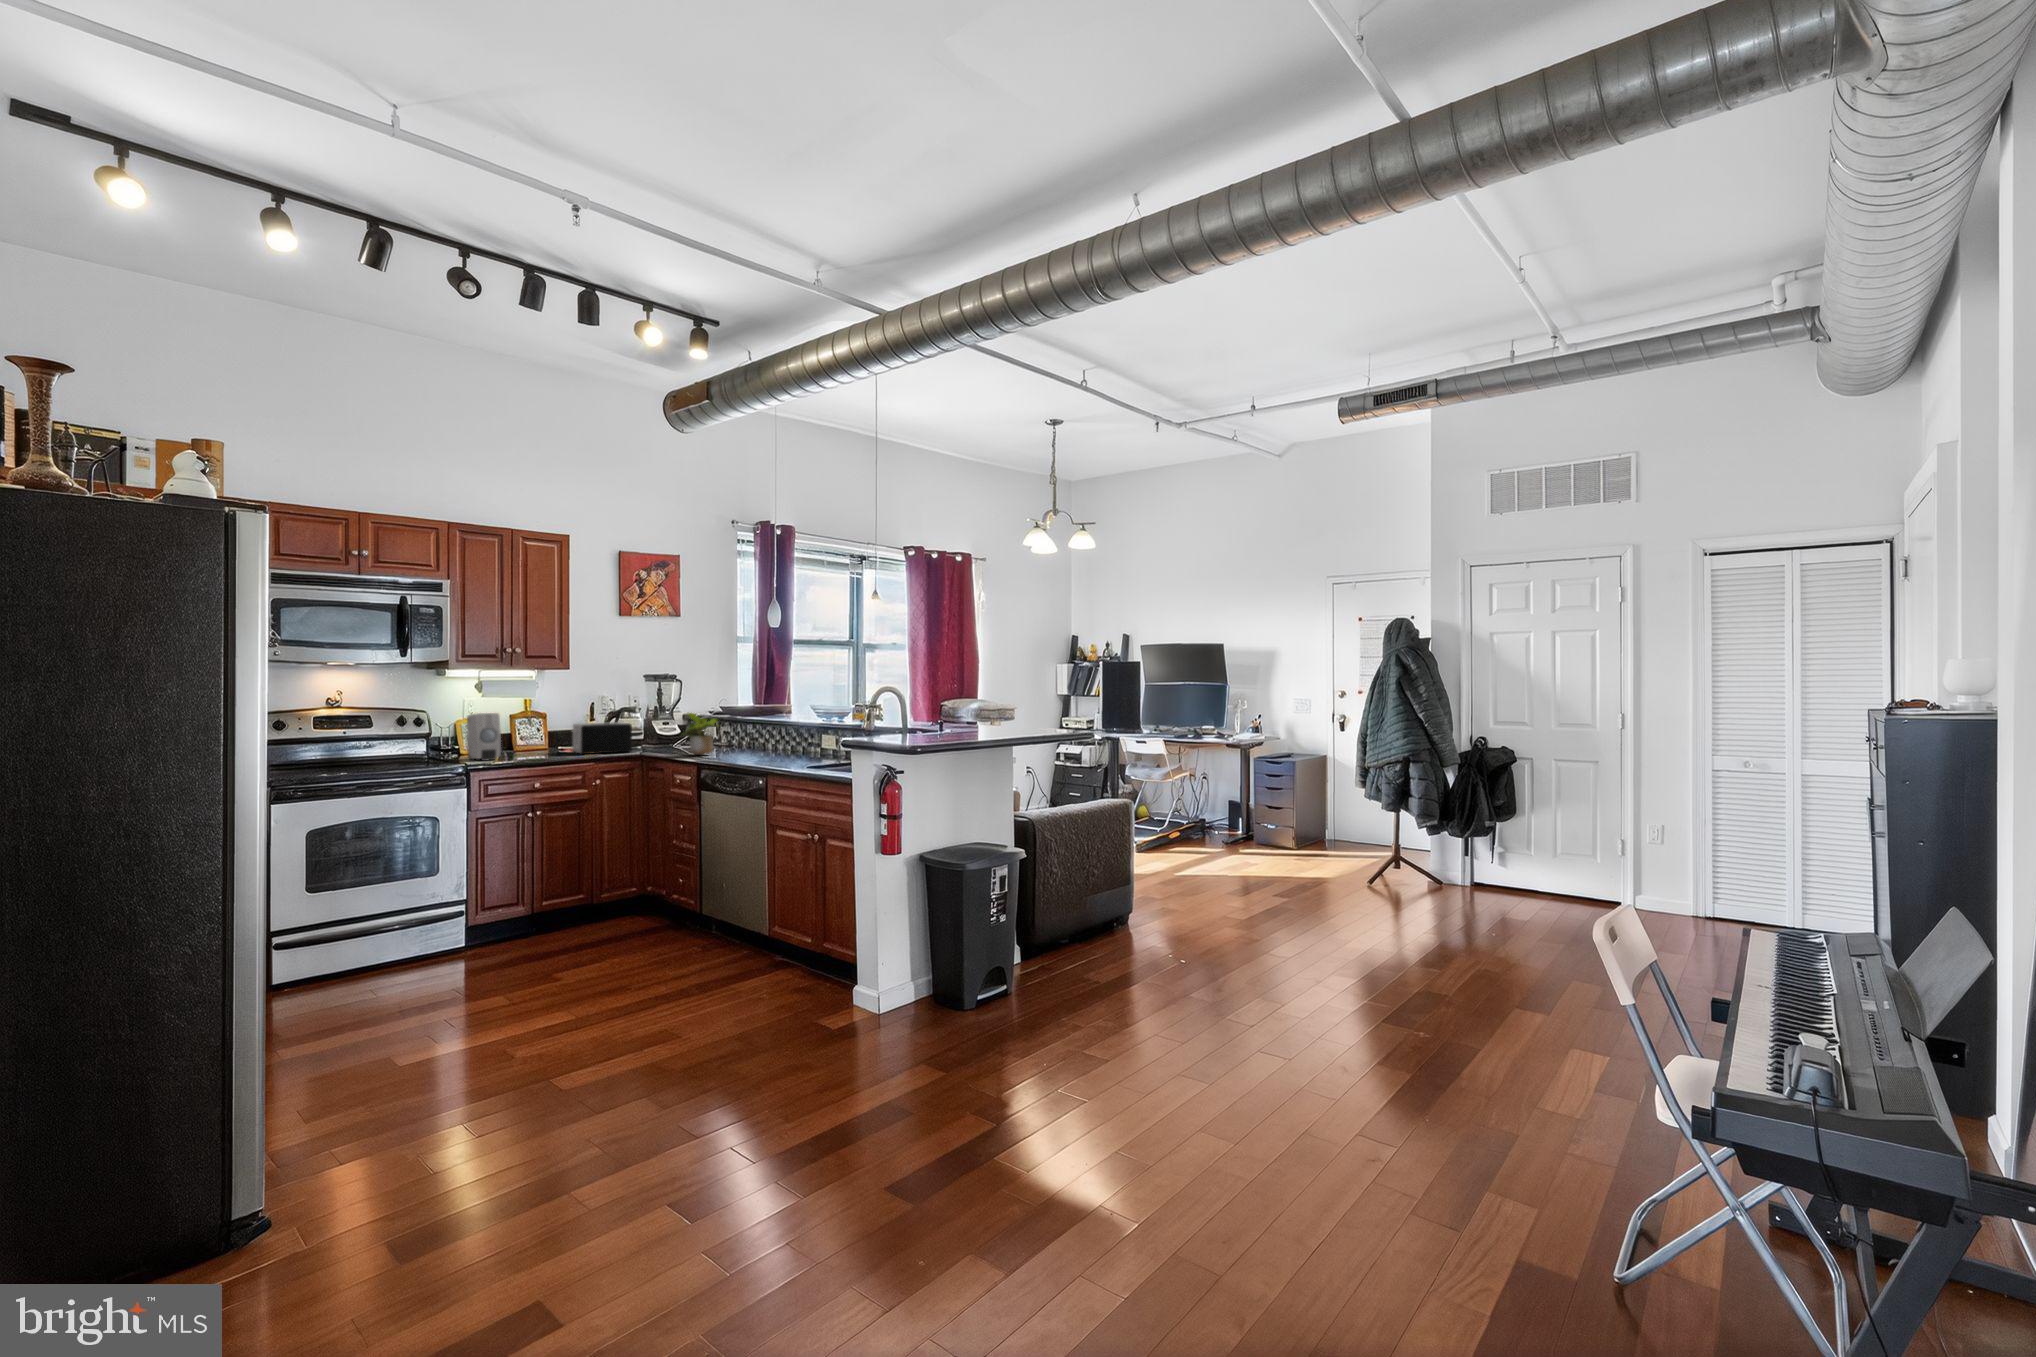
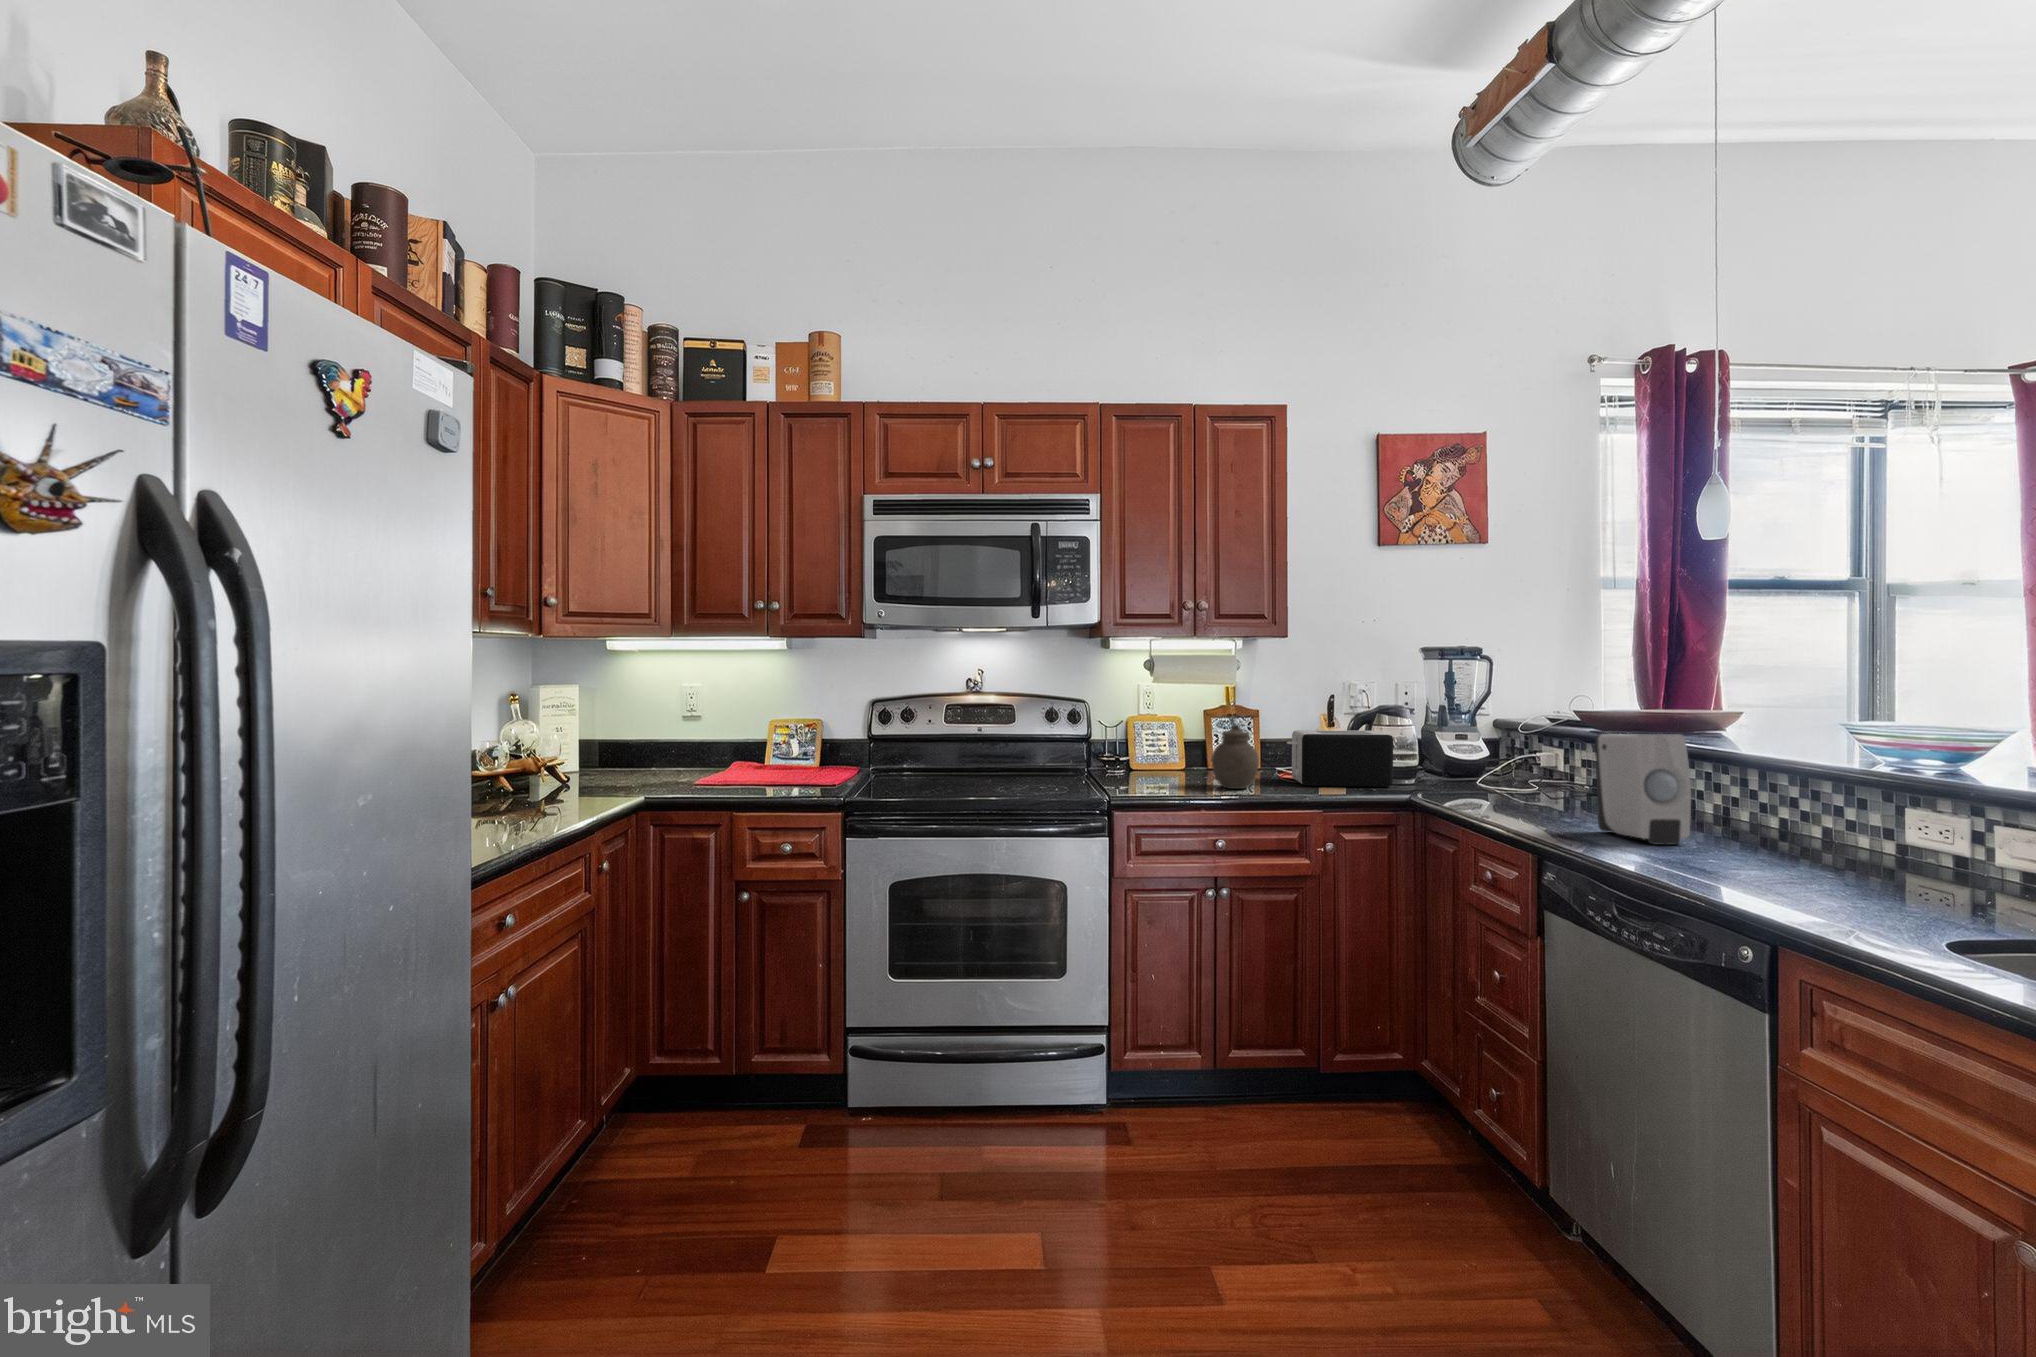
soap dispenser: present [467,713,501,761] -> present [1595,734,1691,845]
potted plant: present [683,713,718,755] -> none [1483,721,1574,810]
jar: none [527,721,557,758] -> present [1211,725,1259,789]

